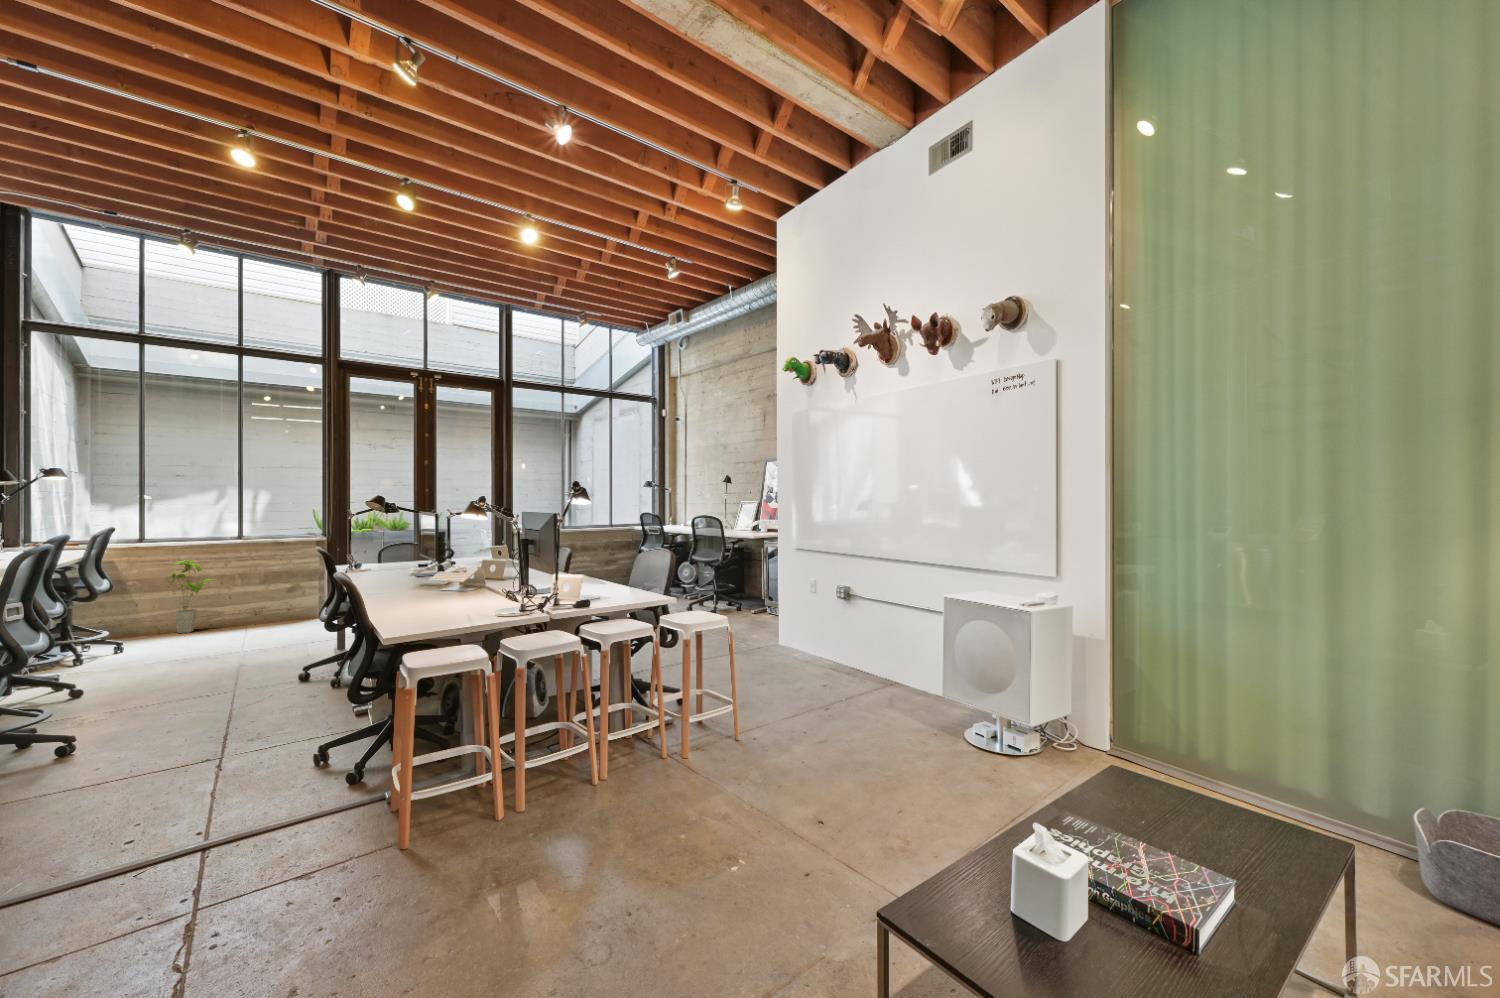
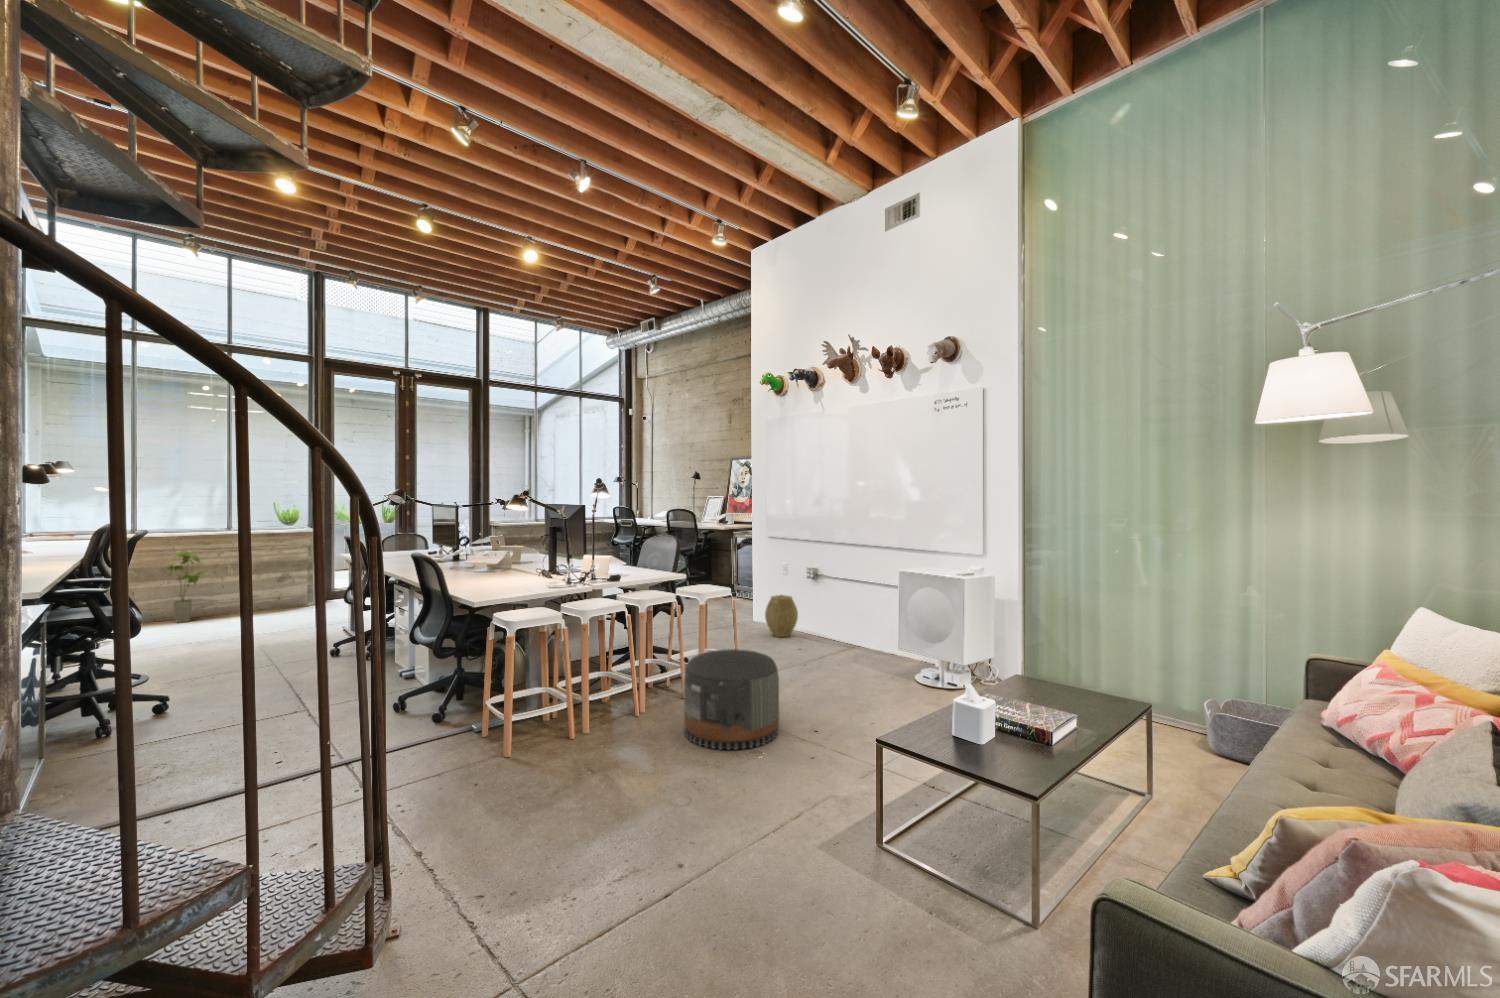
woven basket: none [786,617,825,668] -> present [765,595,798,637]
pouf: none [644,705,773,858] -> present [684,649,779,750]

